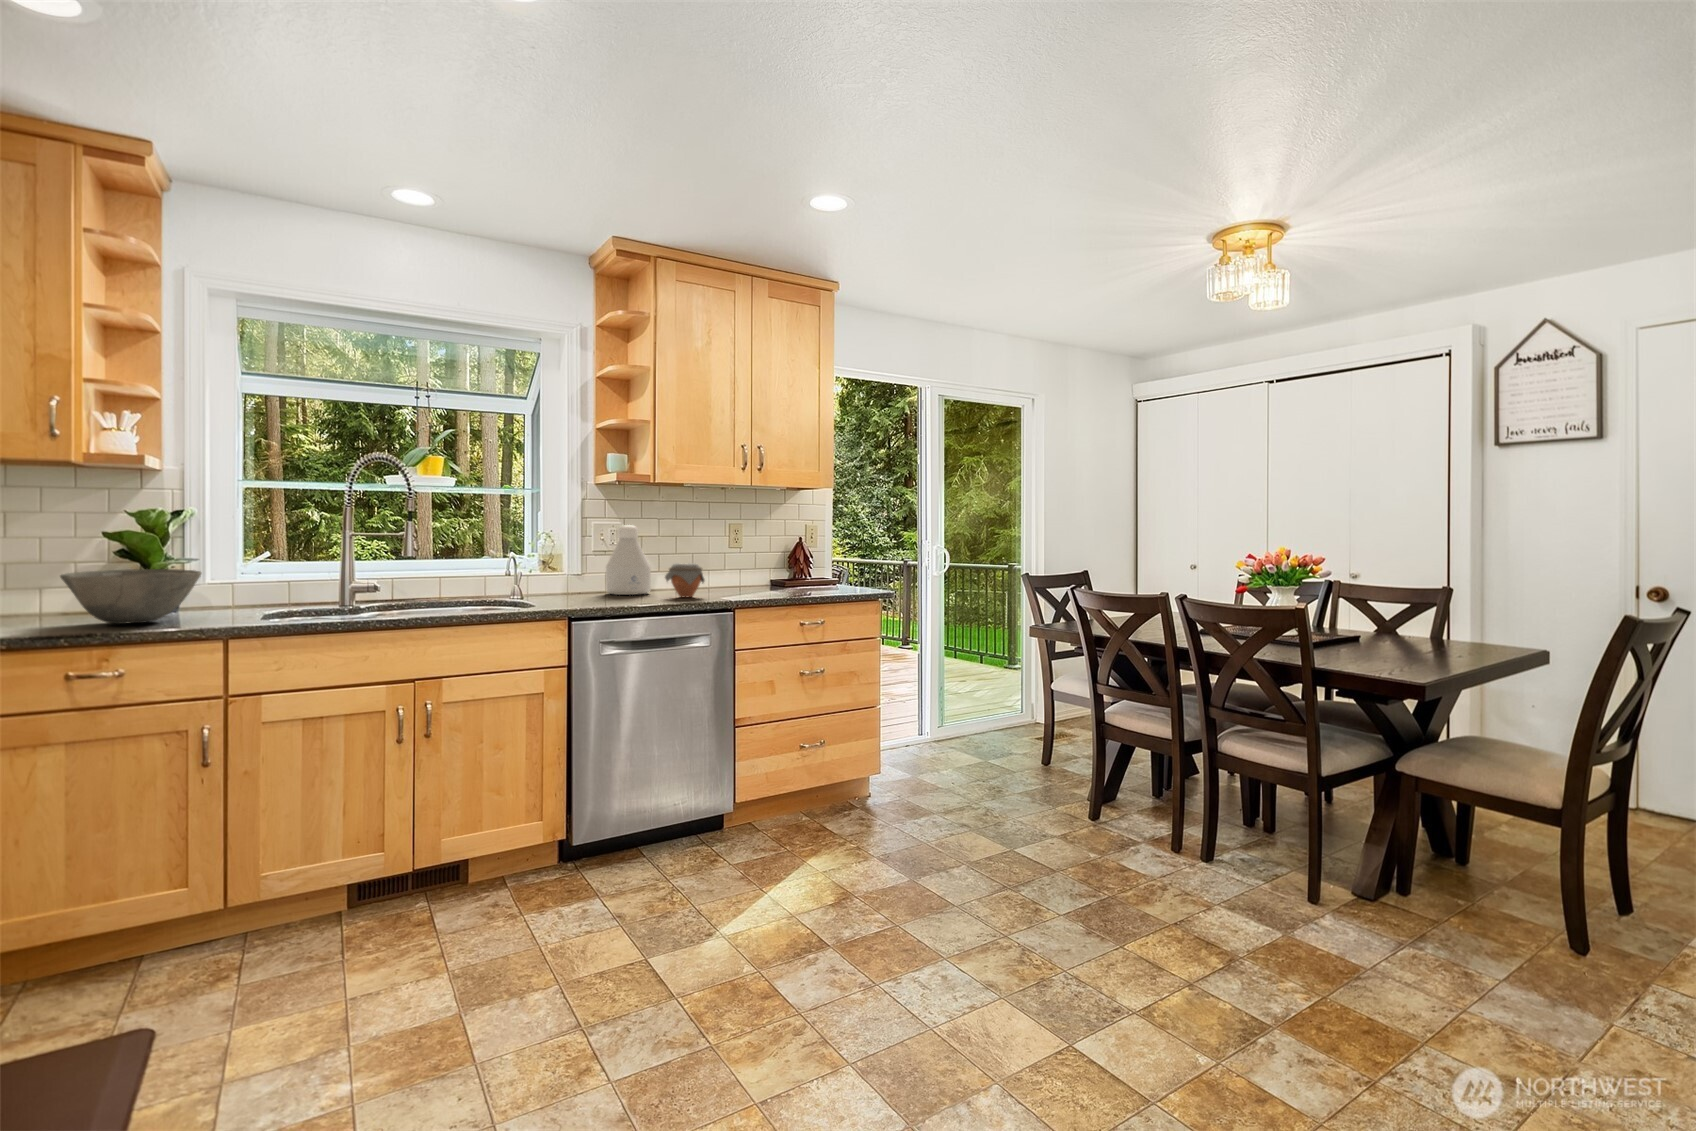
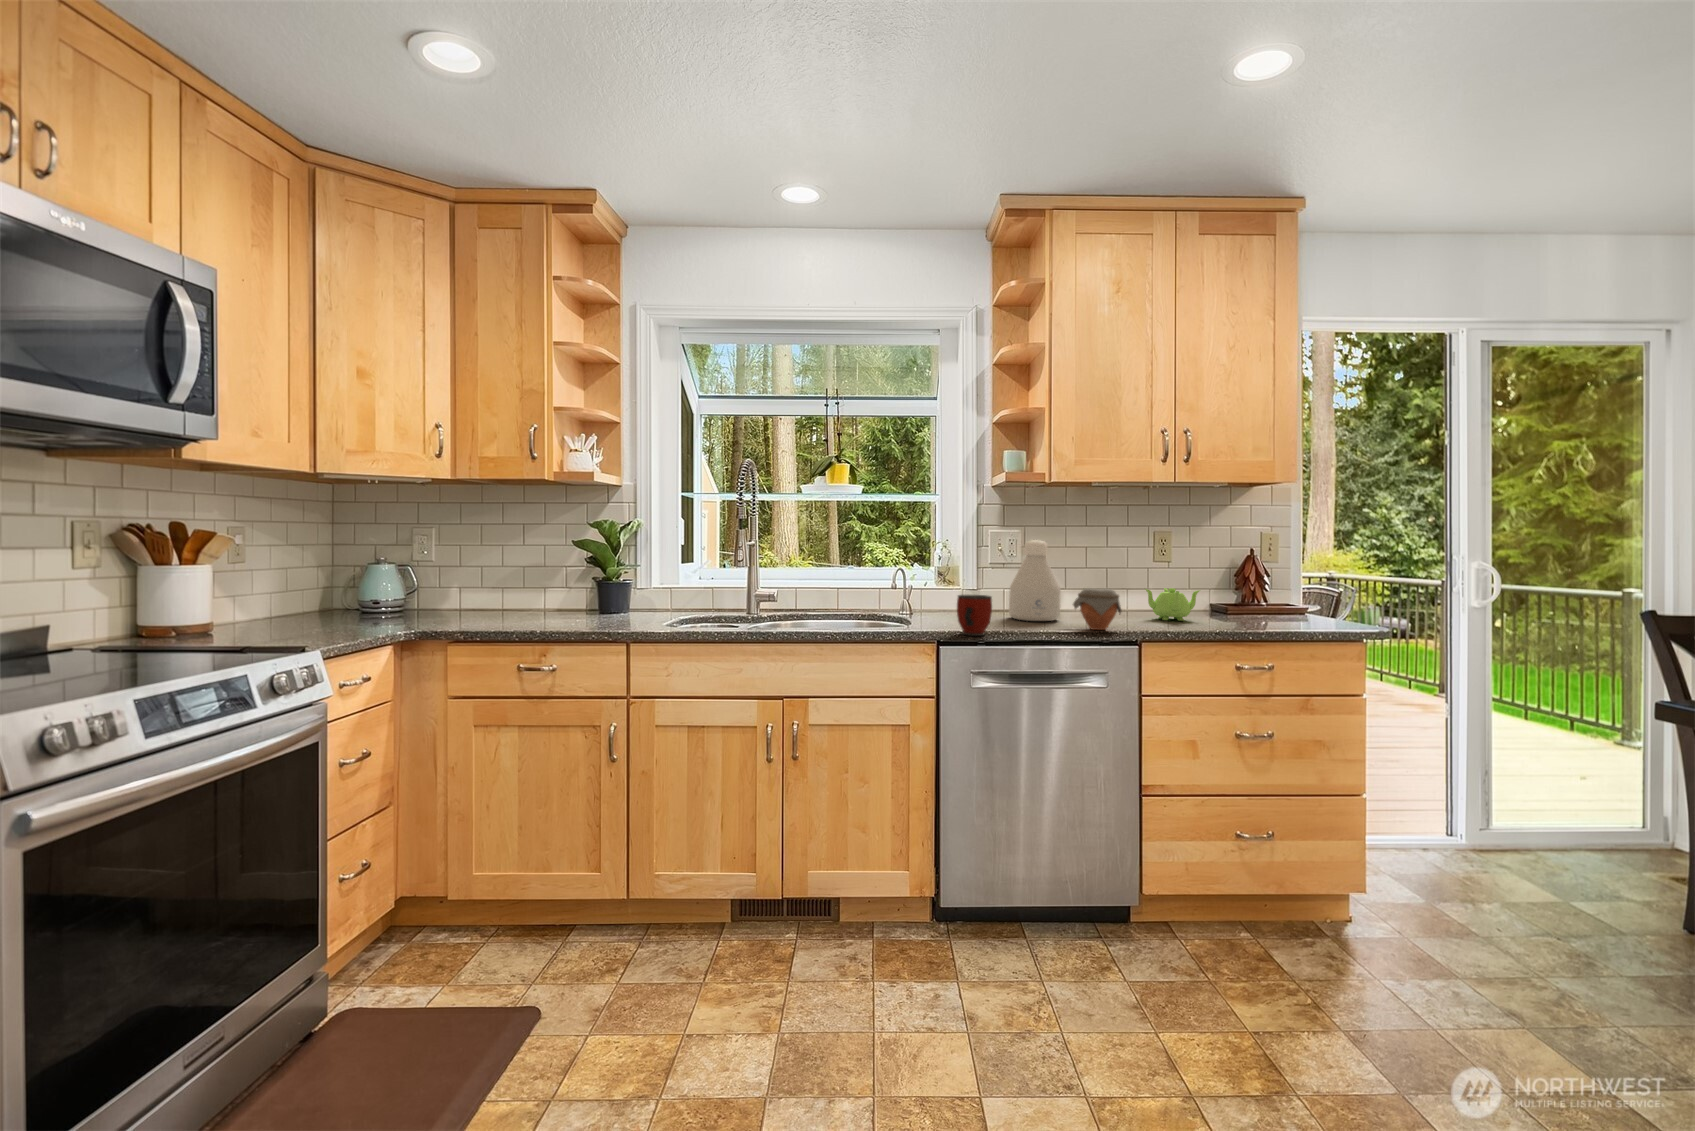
teapot: none [715,564,757,589] -> present [1145,588,1200,621]
bowl: present [60,569,201,624] -> none [526,575,627,624]
mug: none [571,572,604,607] -> present [957,595,992,636]

